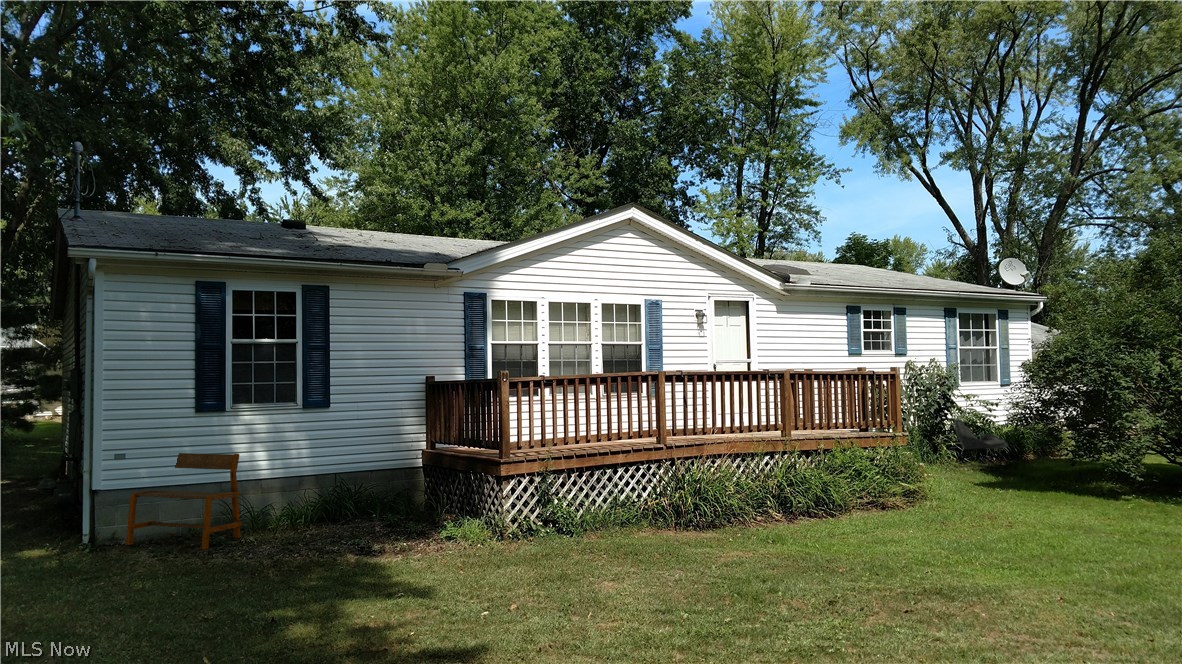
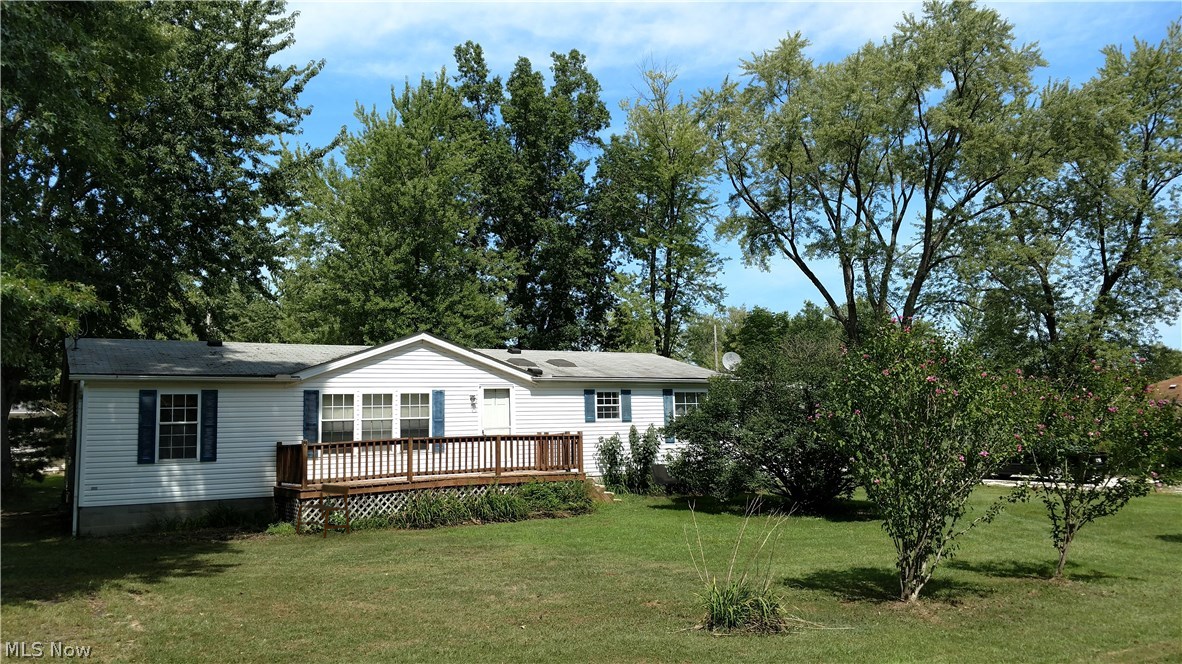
bench: present [126,453,241,550] -> present [296,484,350,538]

